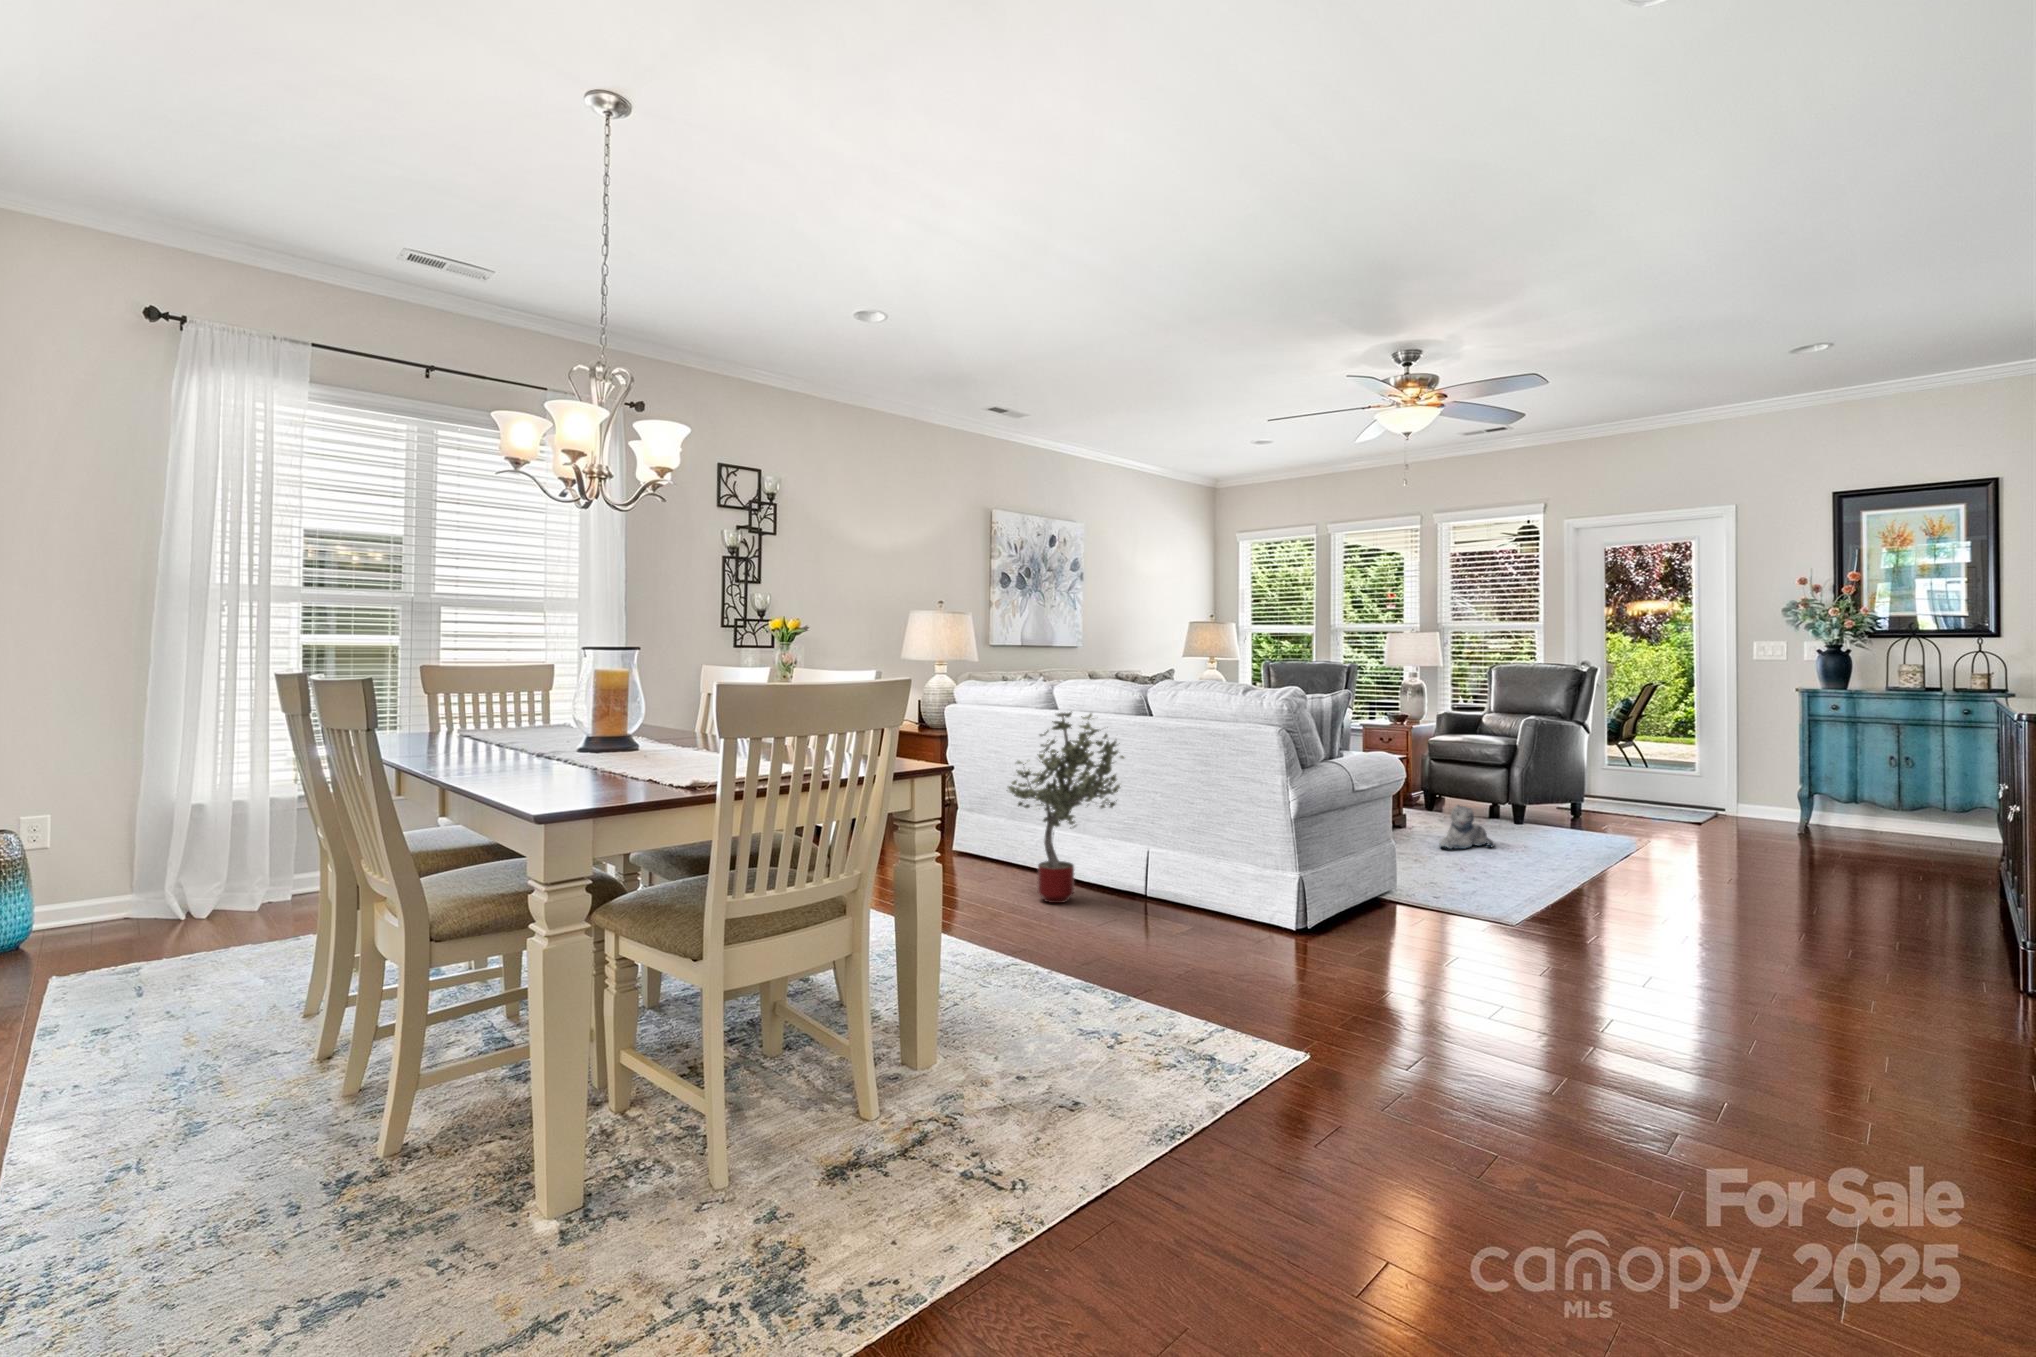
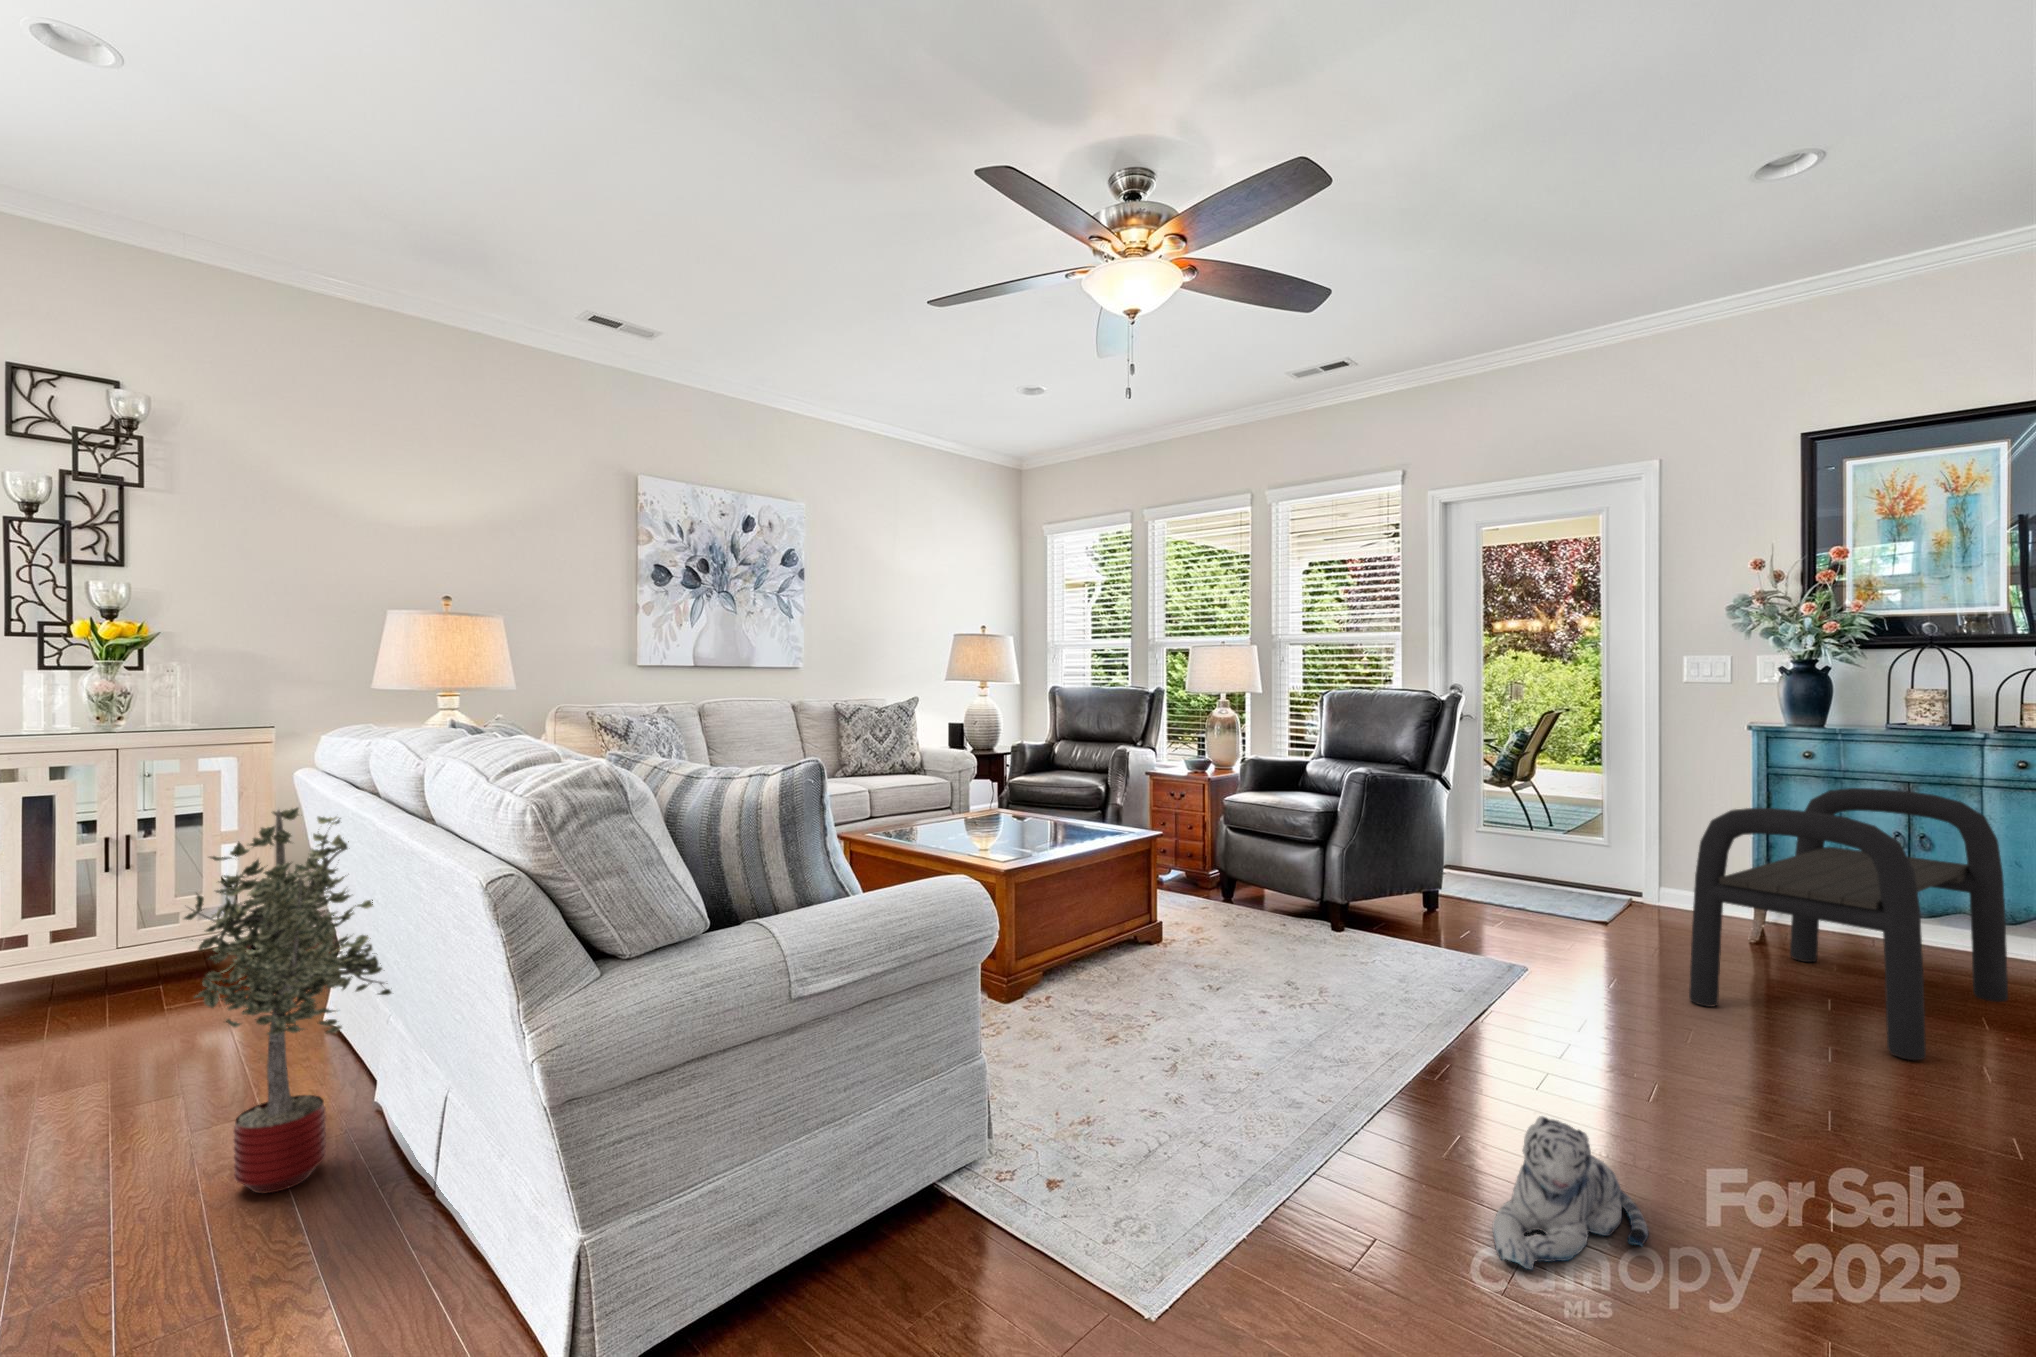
bench: none [1759,727,1956,874] -> present [1689,788,2008,1060]
plush toy: present [1439,805,1494,849] -> present [1493,1116,1648,1270]

